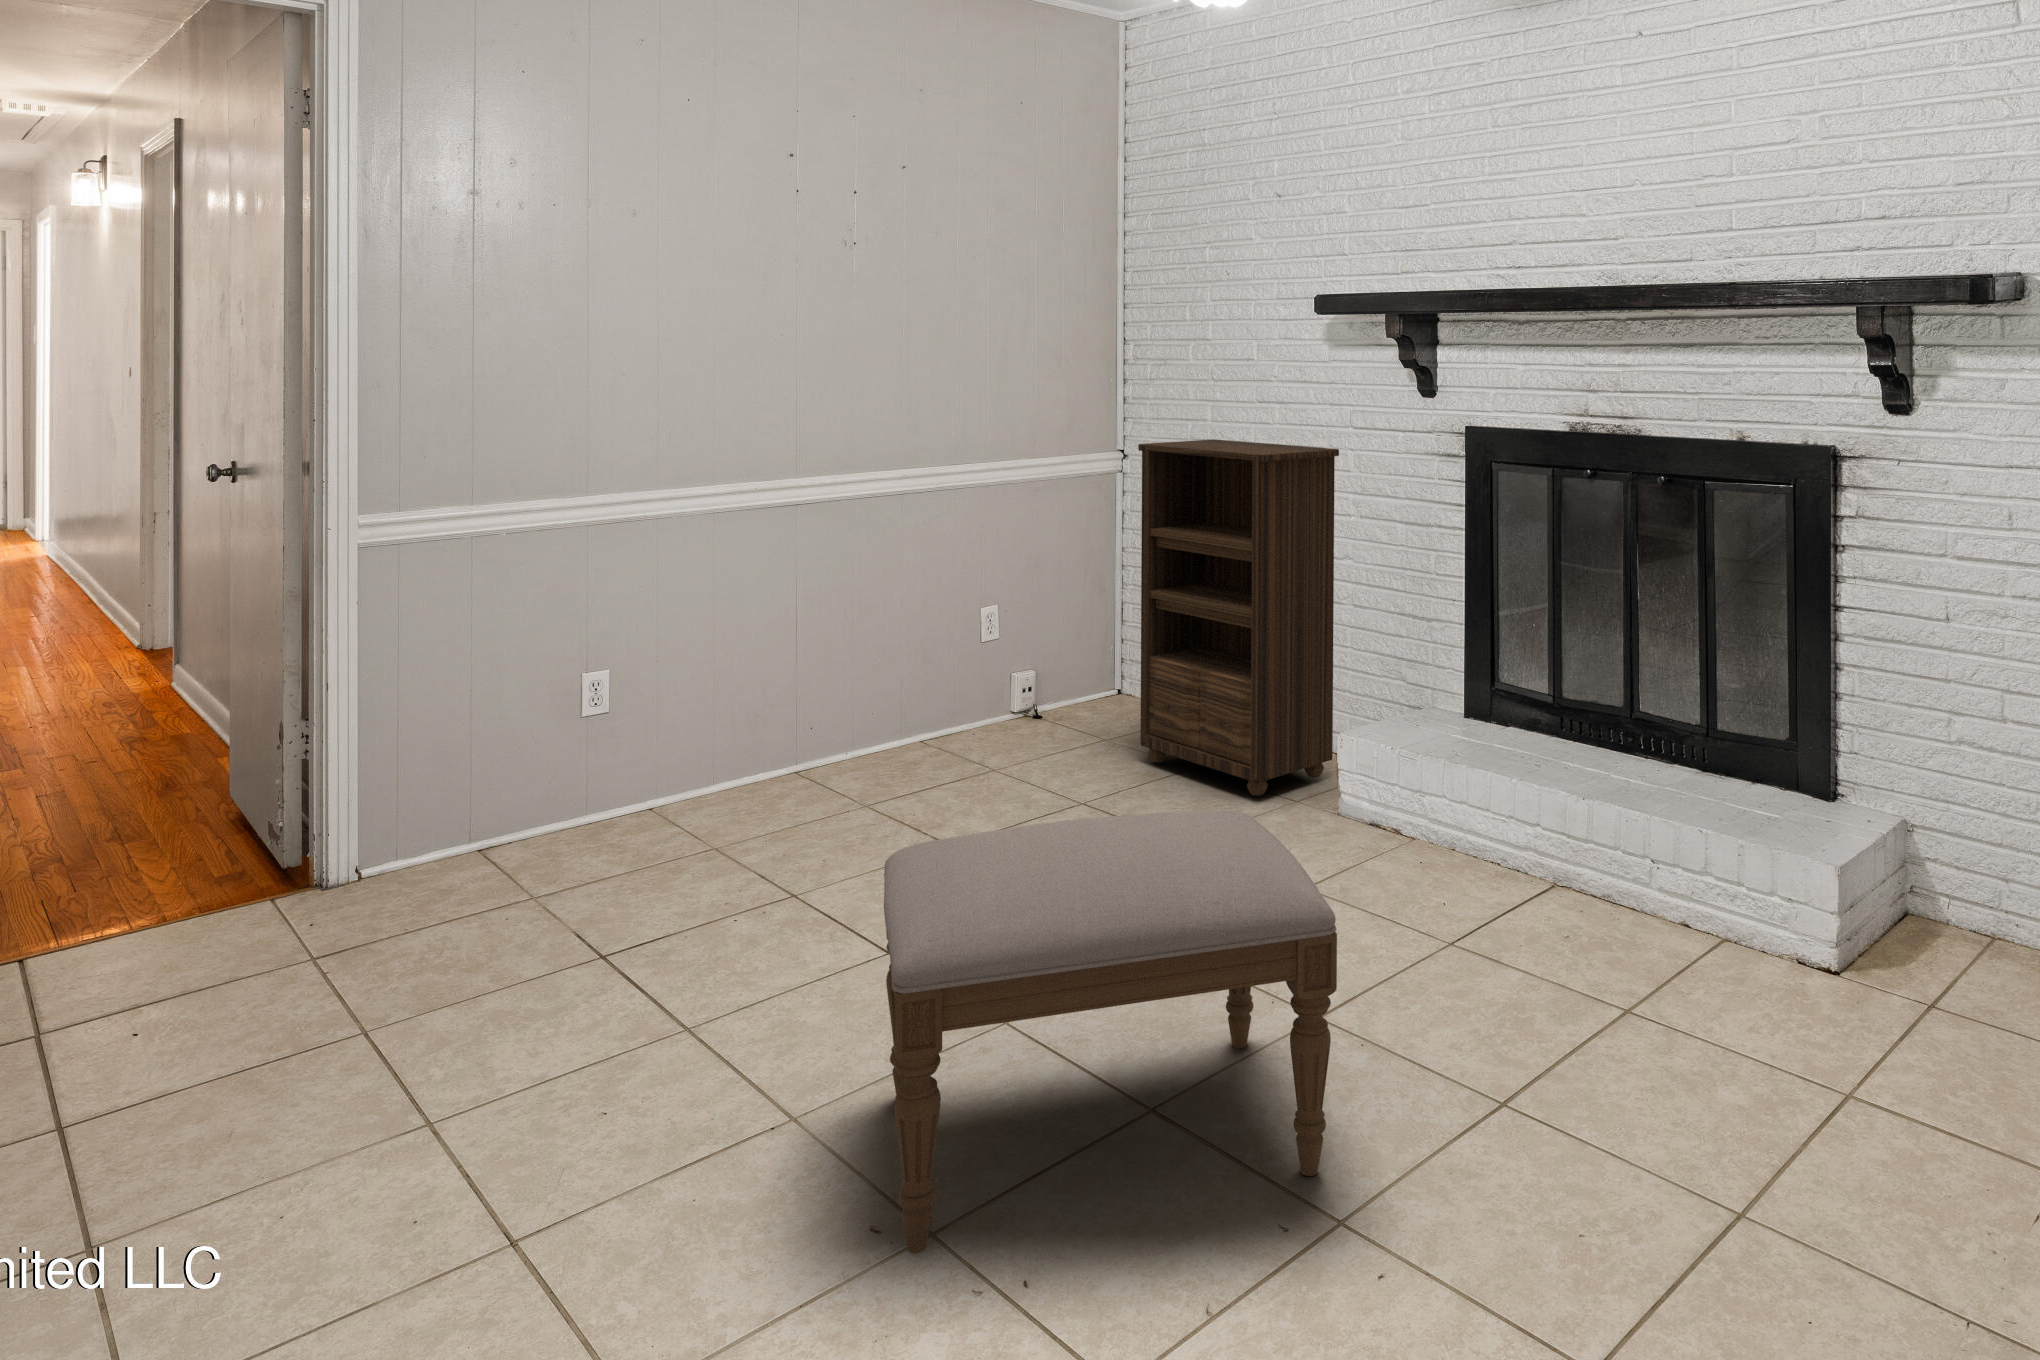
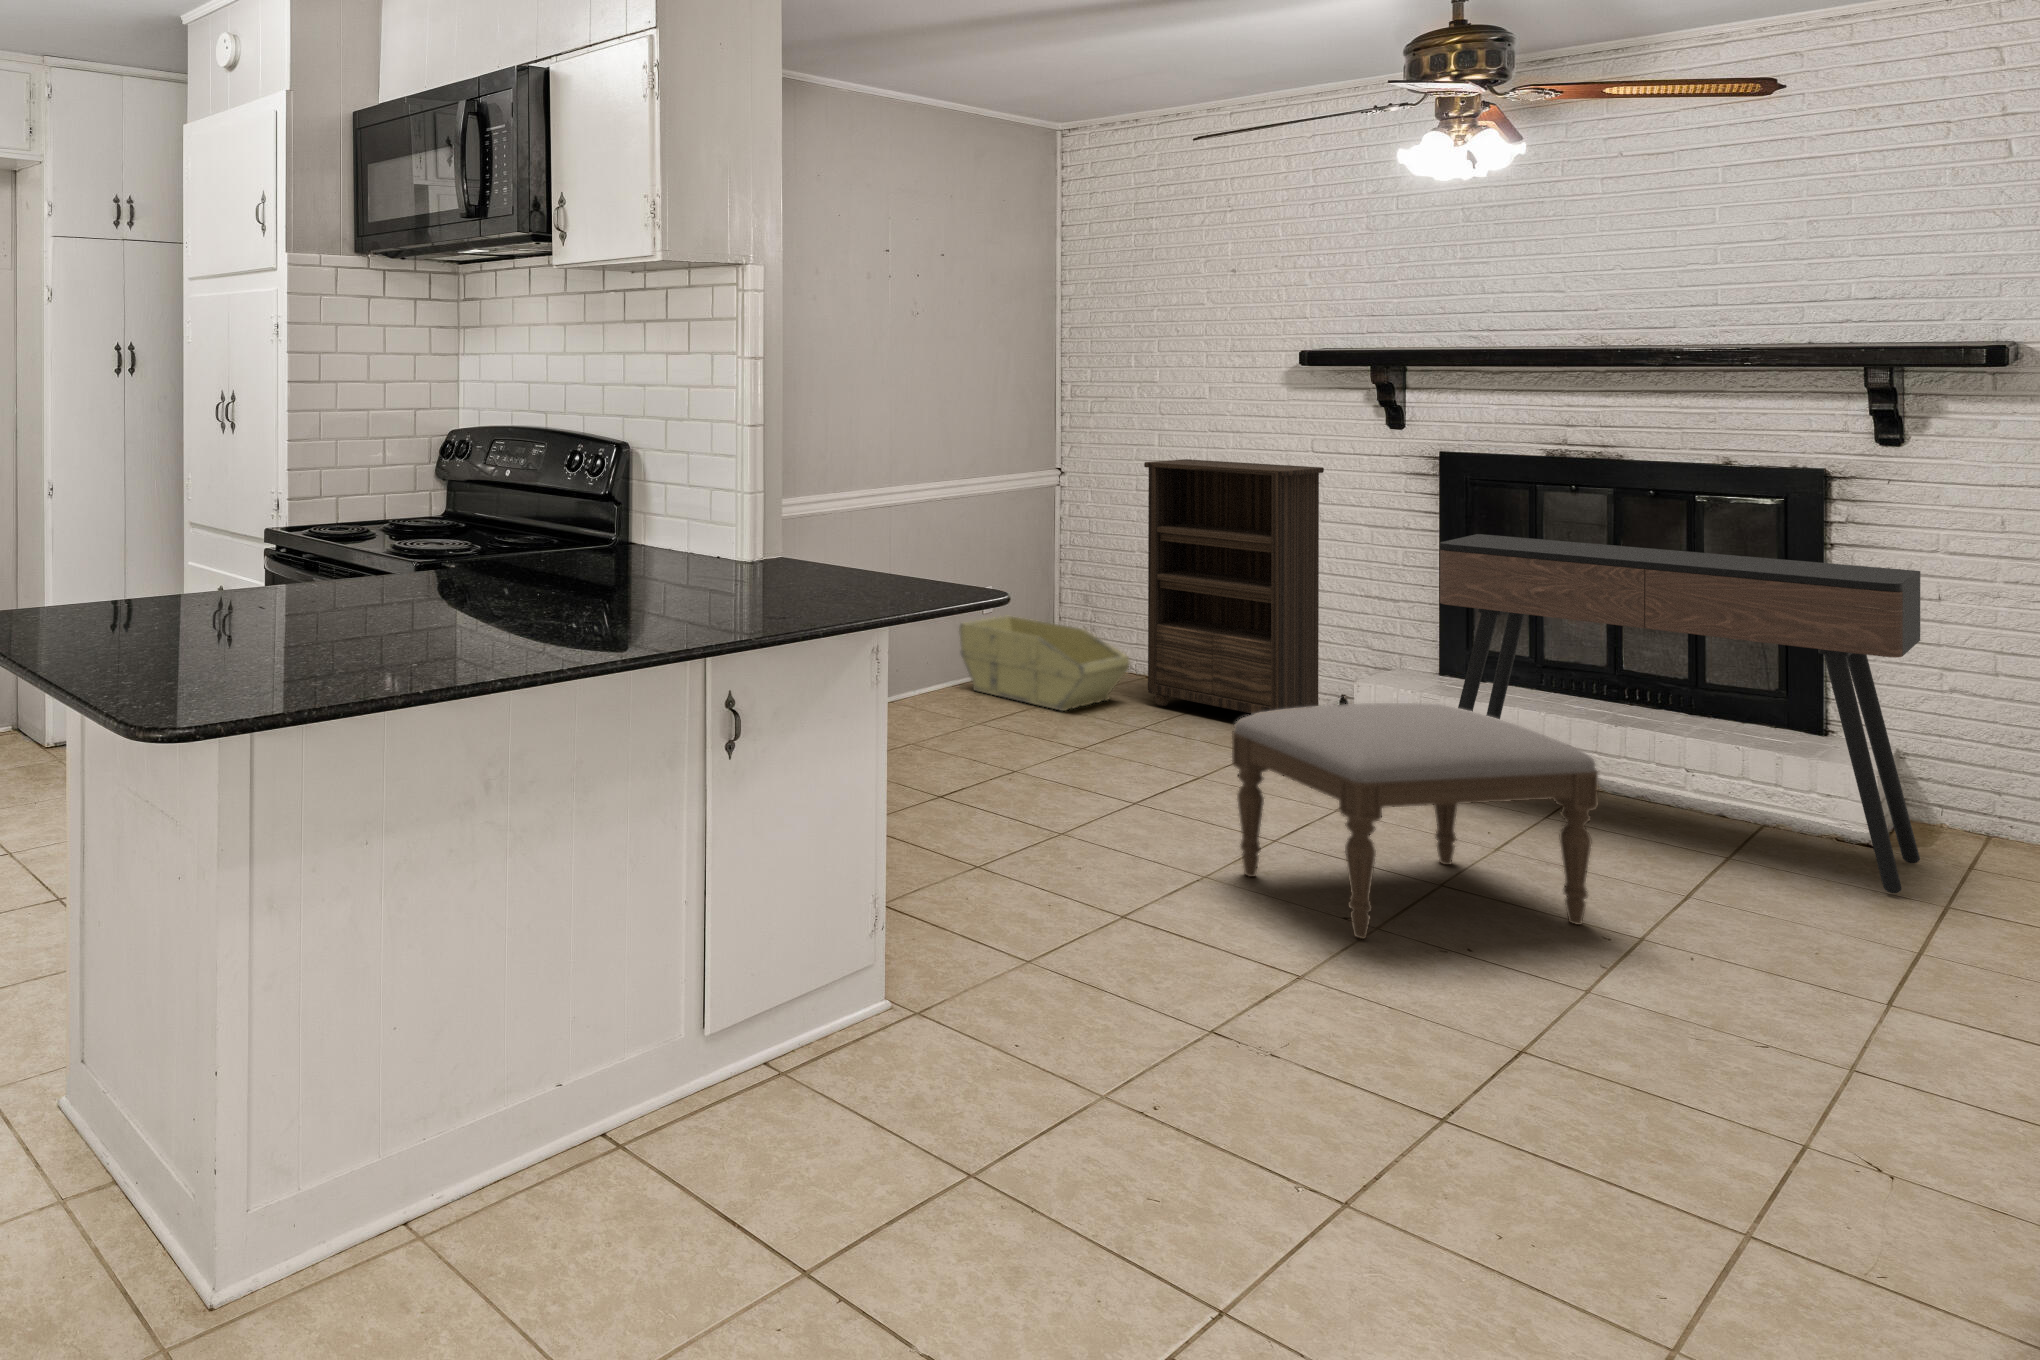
console table: none [1356,538,1890,1059] -> present [1440,534,1920,893]
storage bin: none [926,644,1119,778] -> present [959,615,1129,711]

